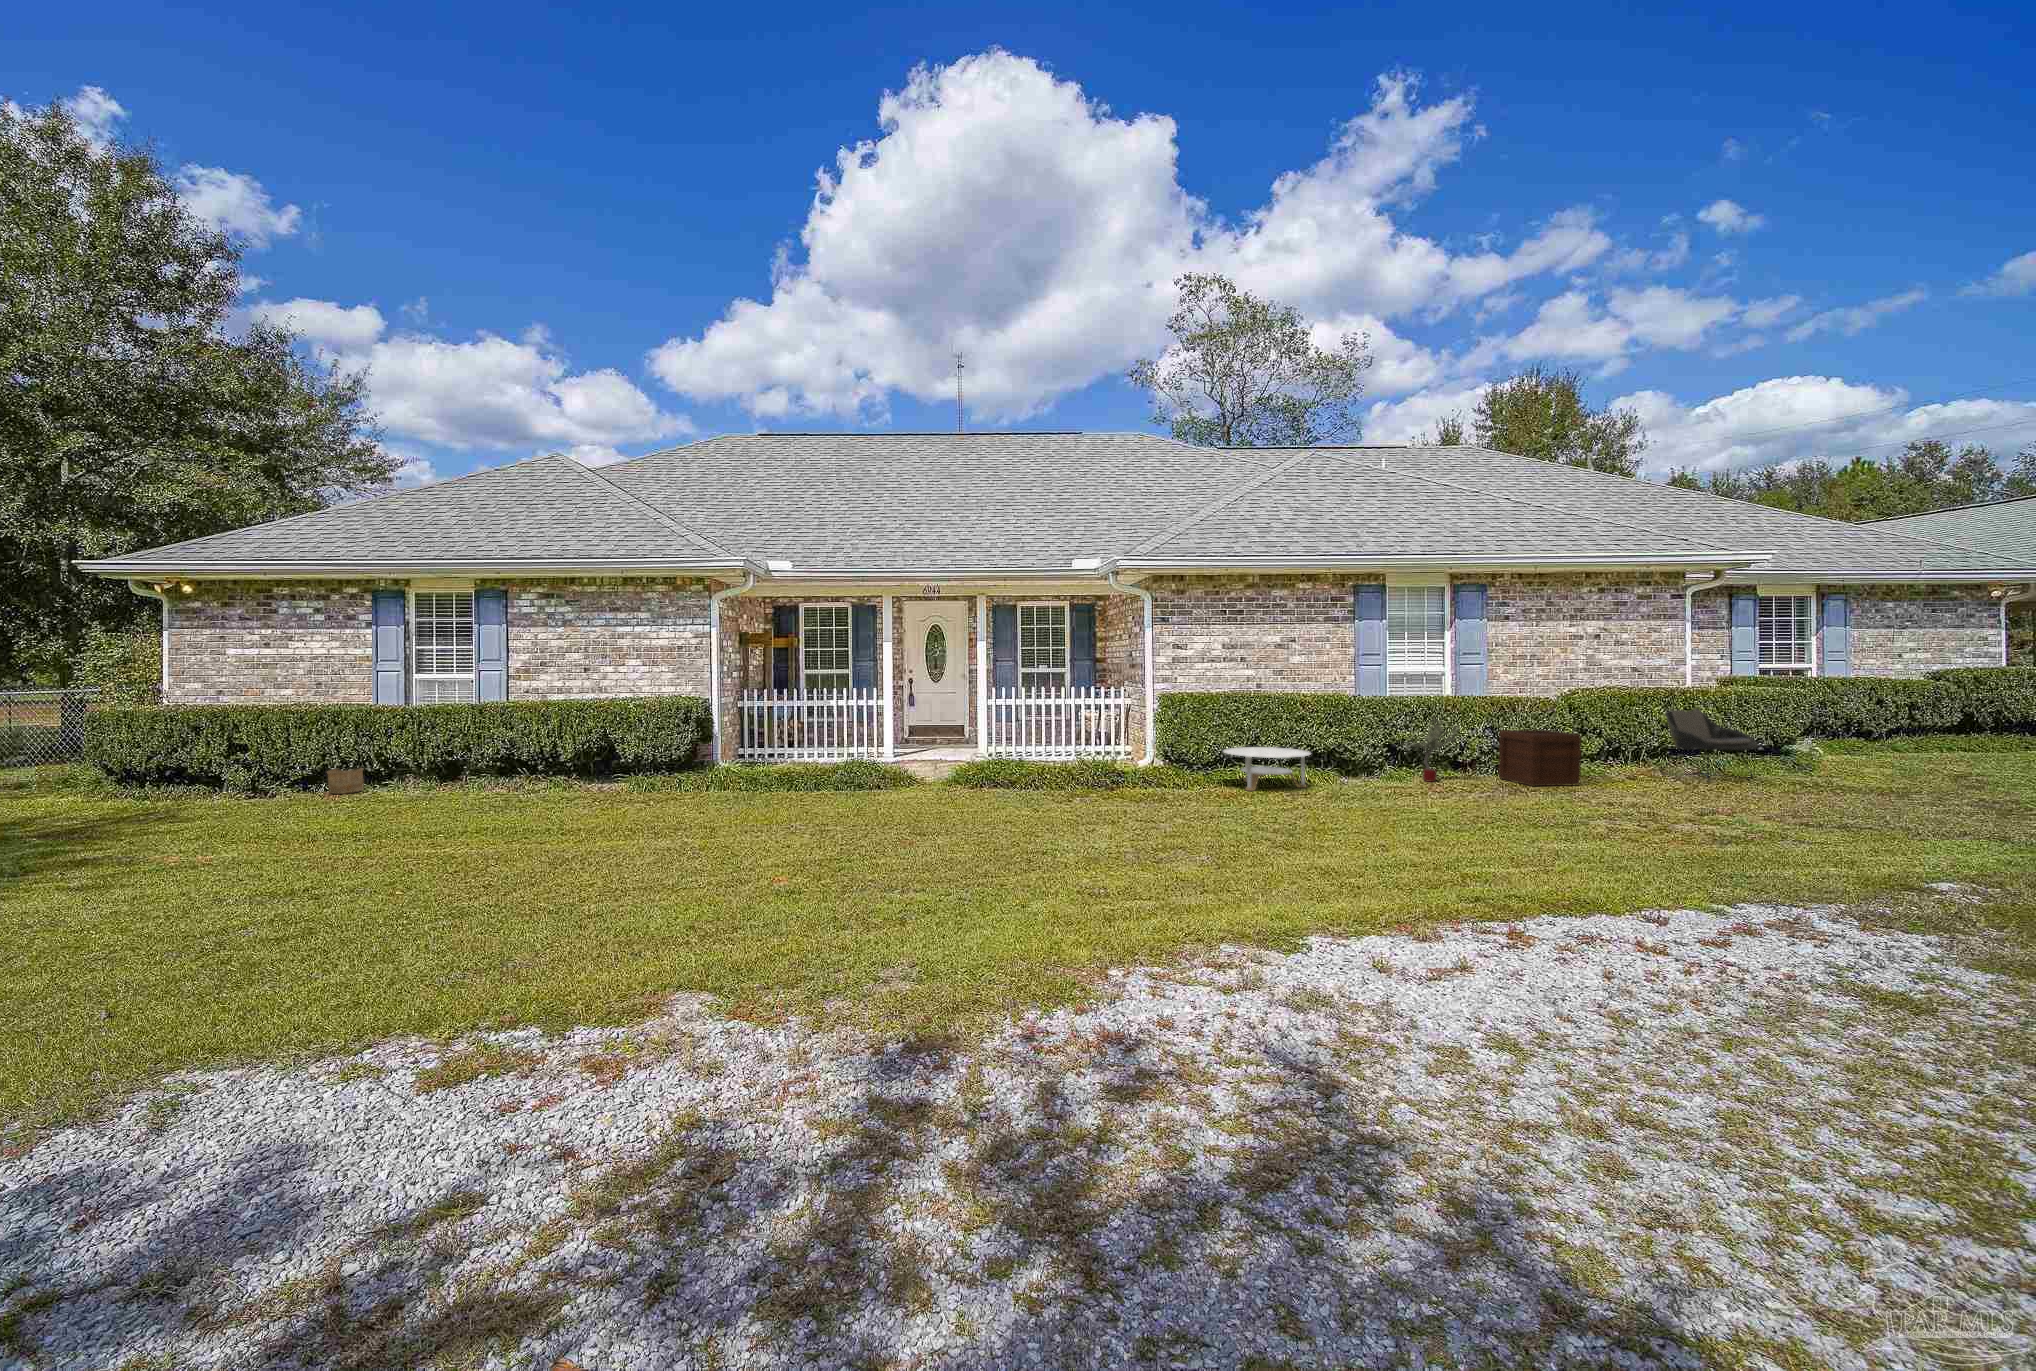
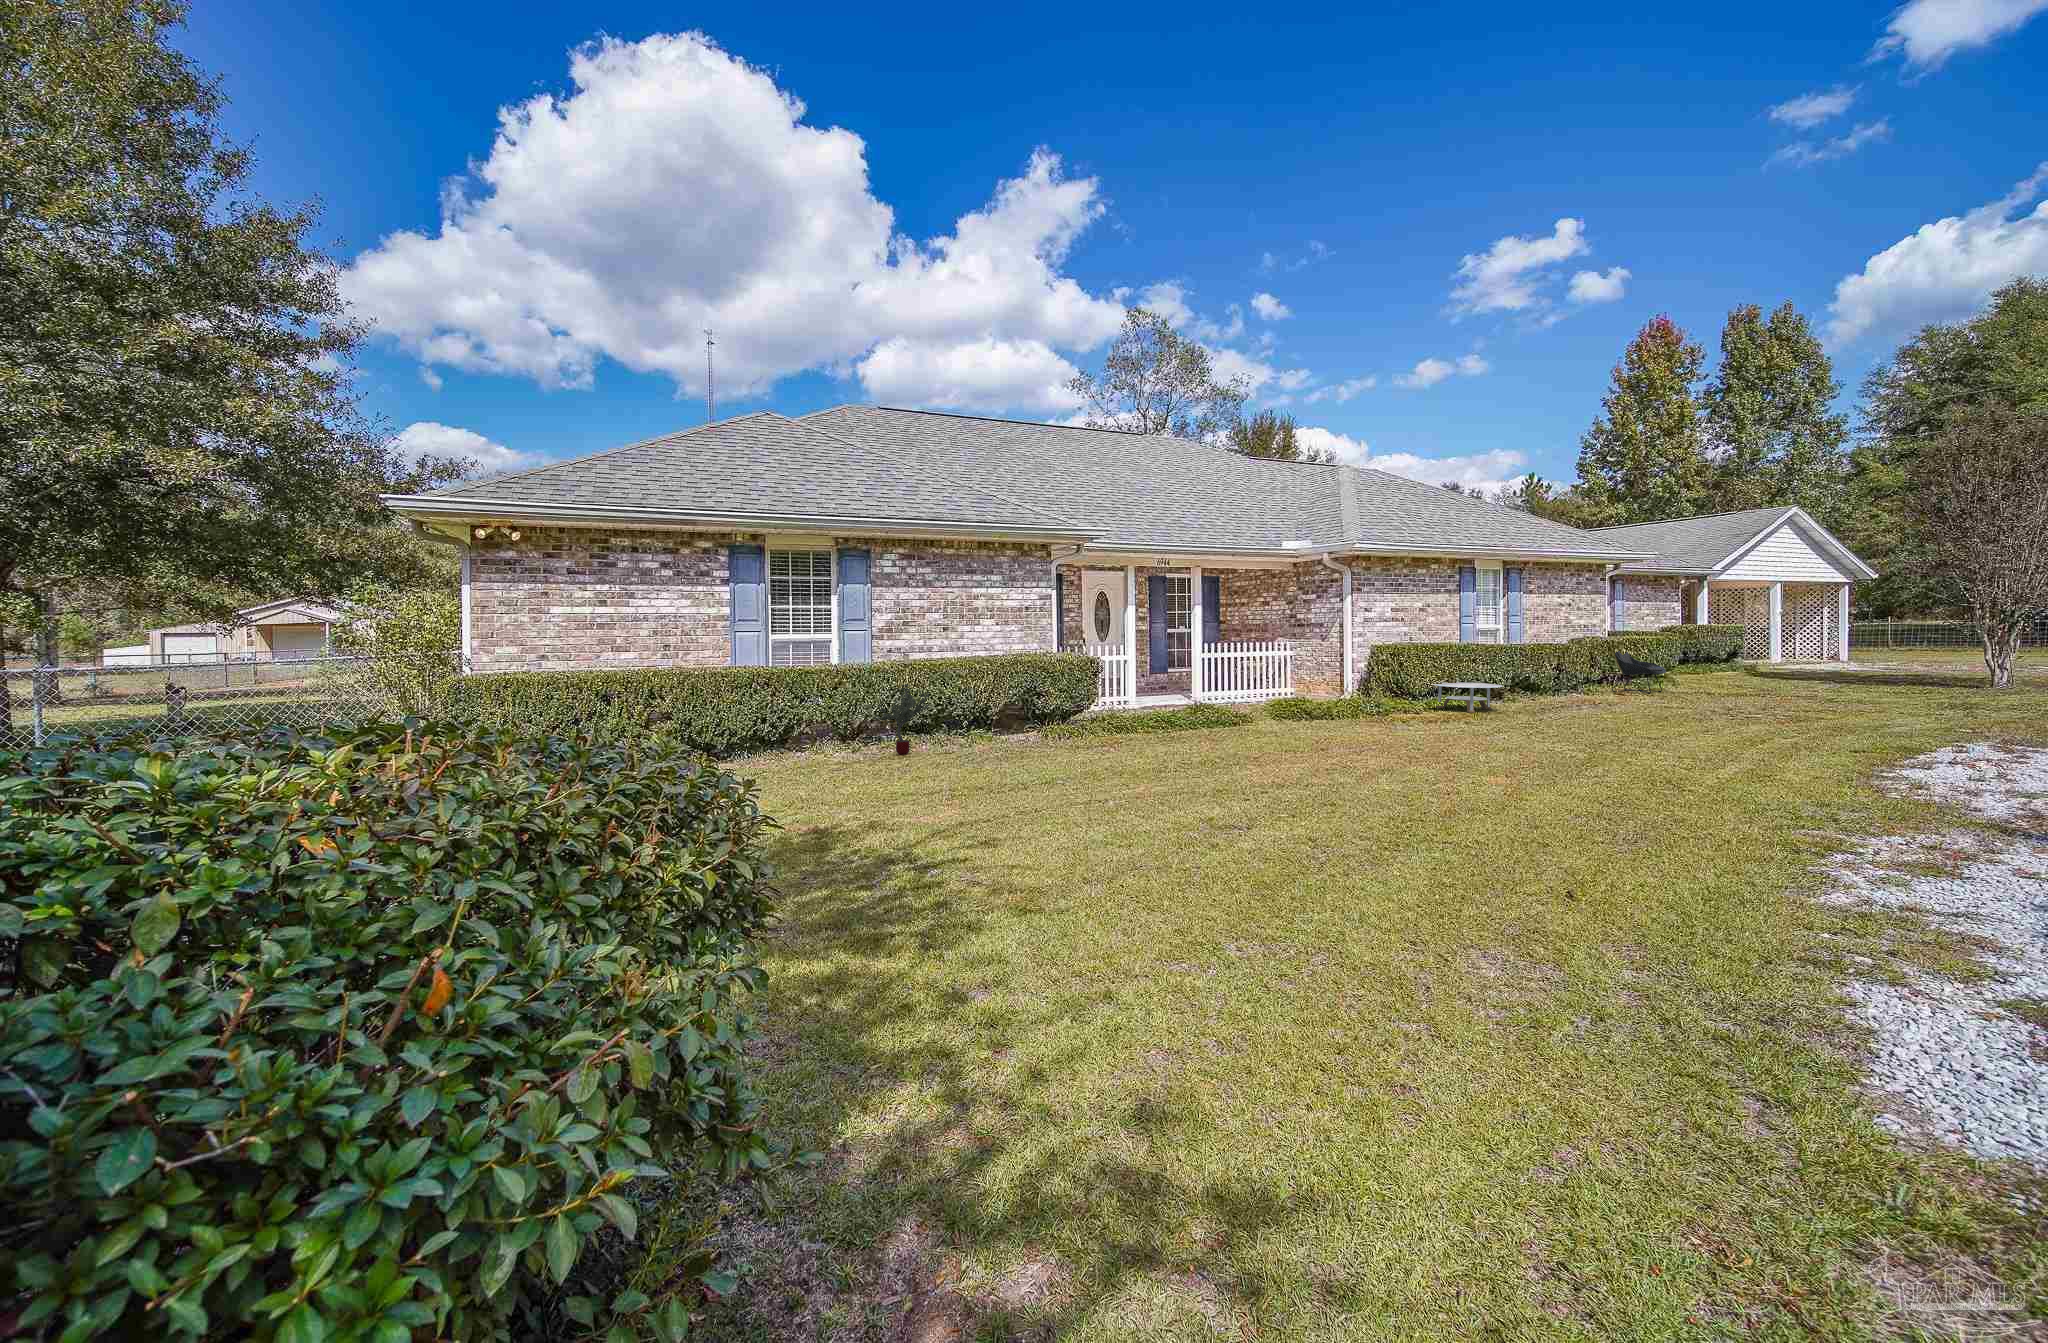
potted tree: present [1402,717,1459,782] -> present [874,684,929,755]
wooden crate: present [1498,729,1581,786] -> none [1555,665,1610,701]
wooden bucket: present [327,768,364,794] -> none [759,737,794,767]

